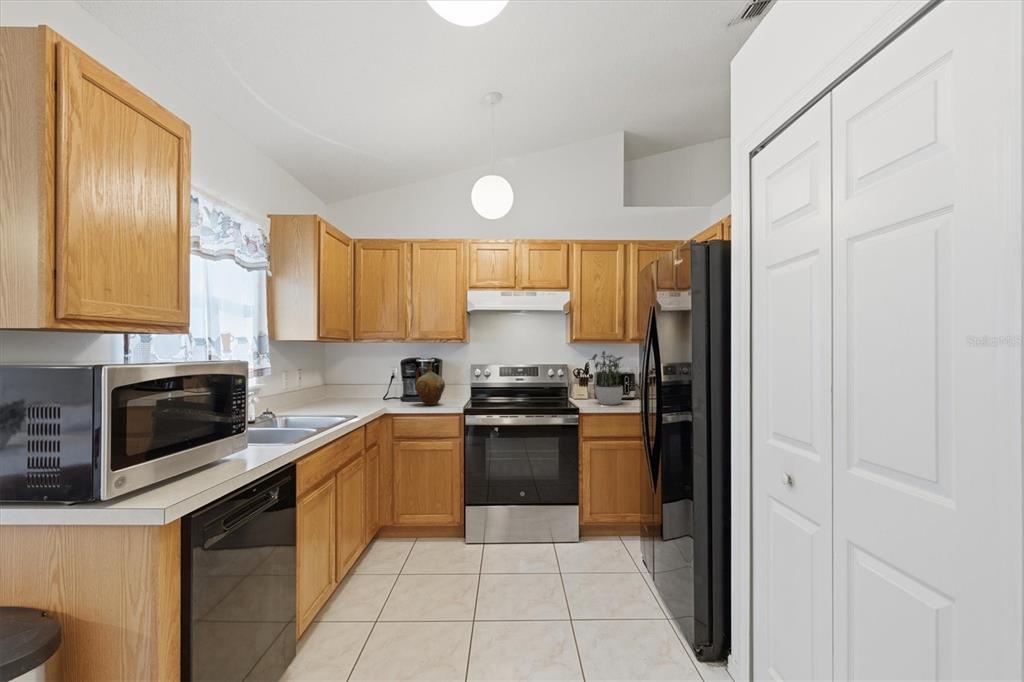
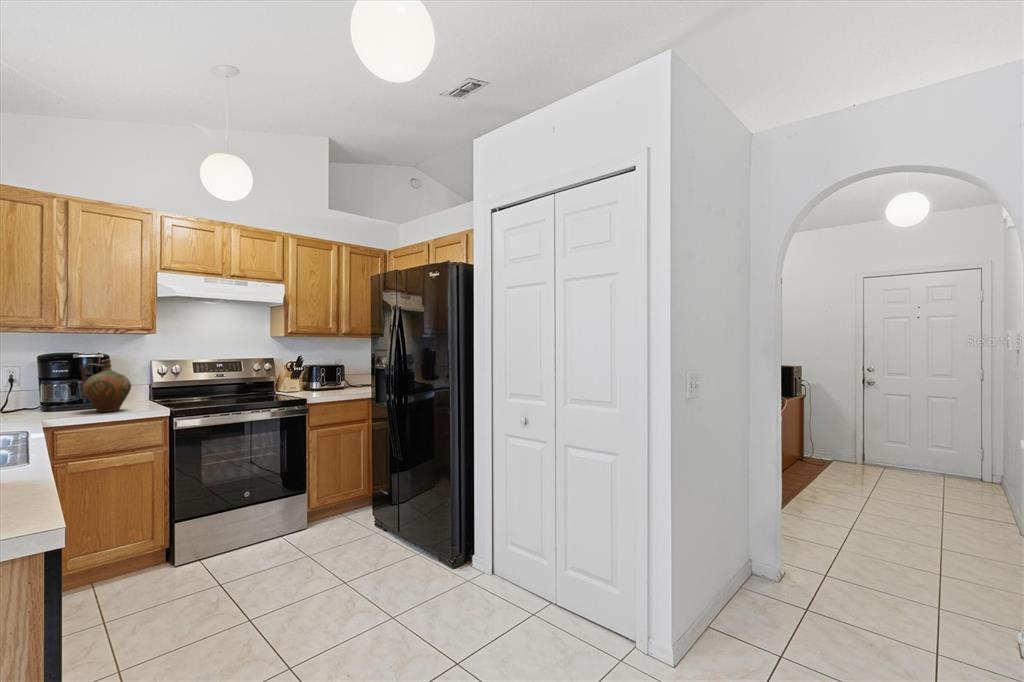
potted plant: present [590,351,623,405] -> none [307,344,341,396]

